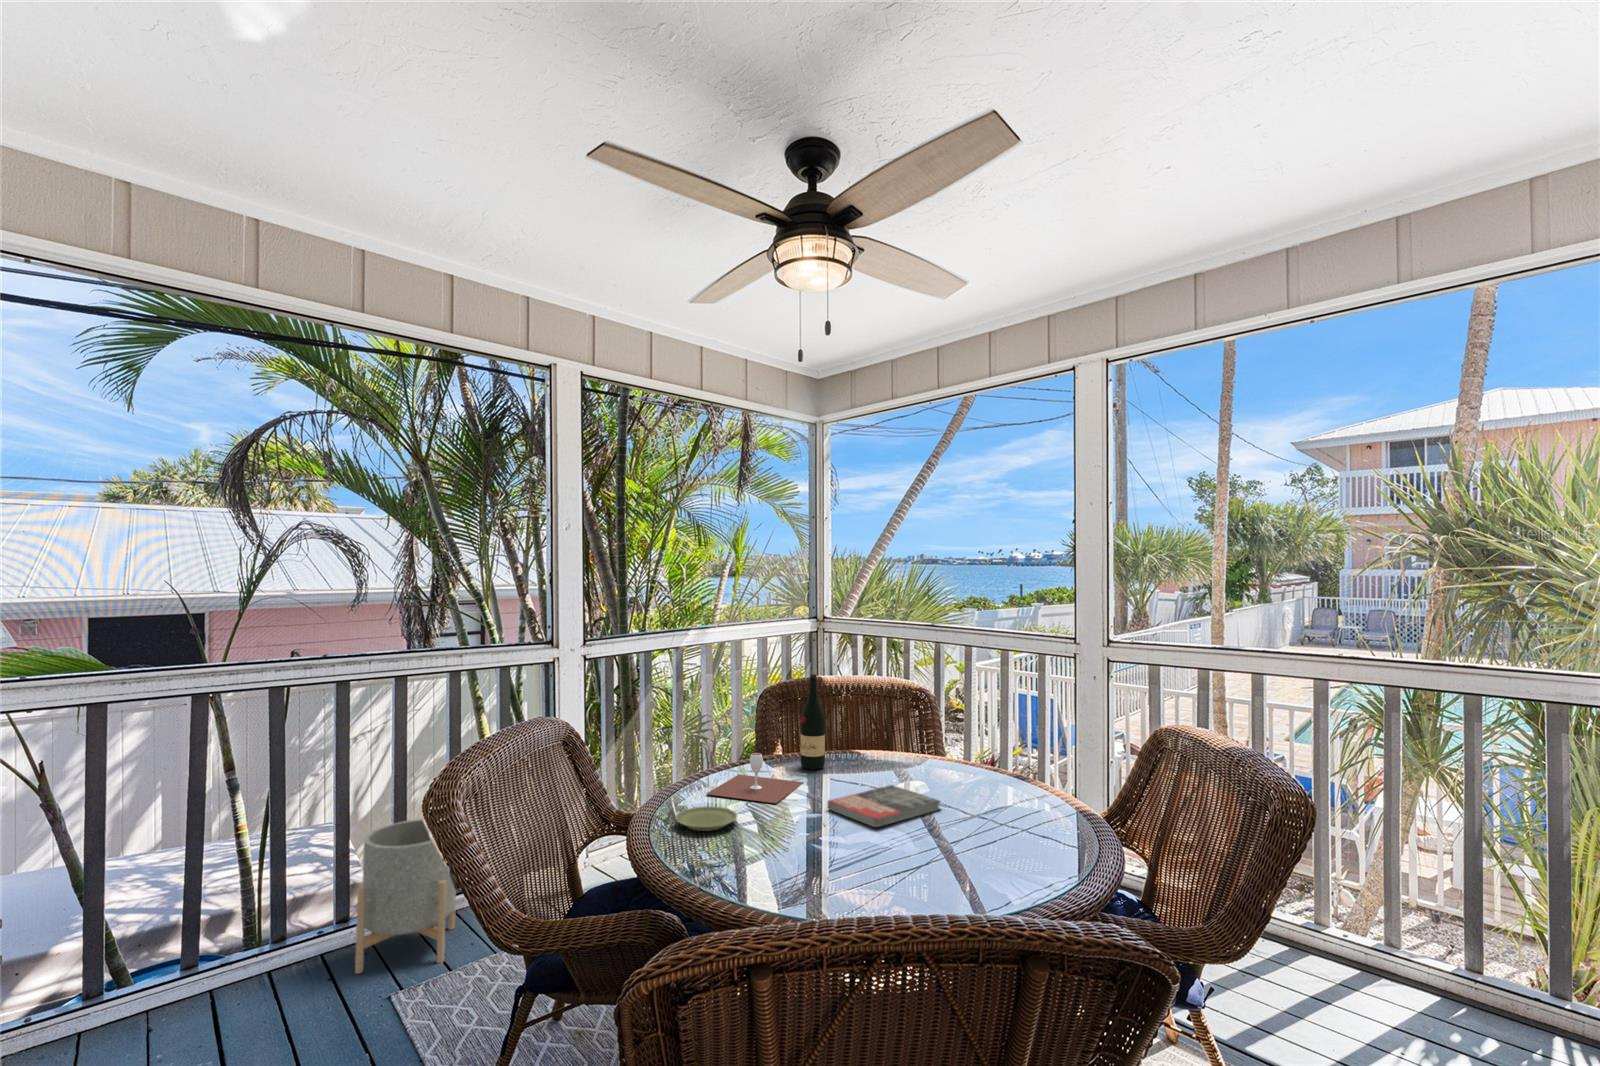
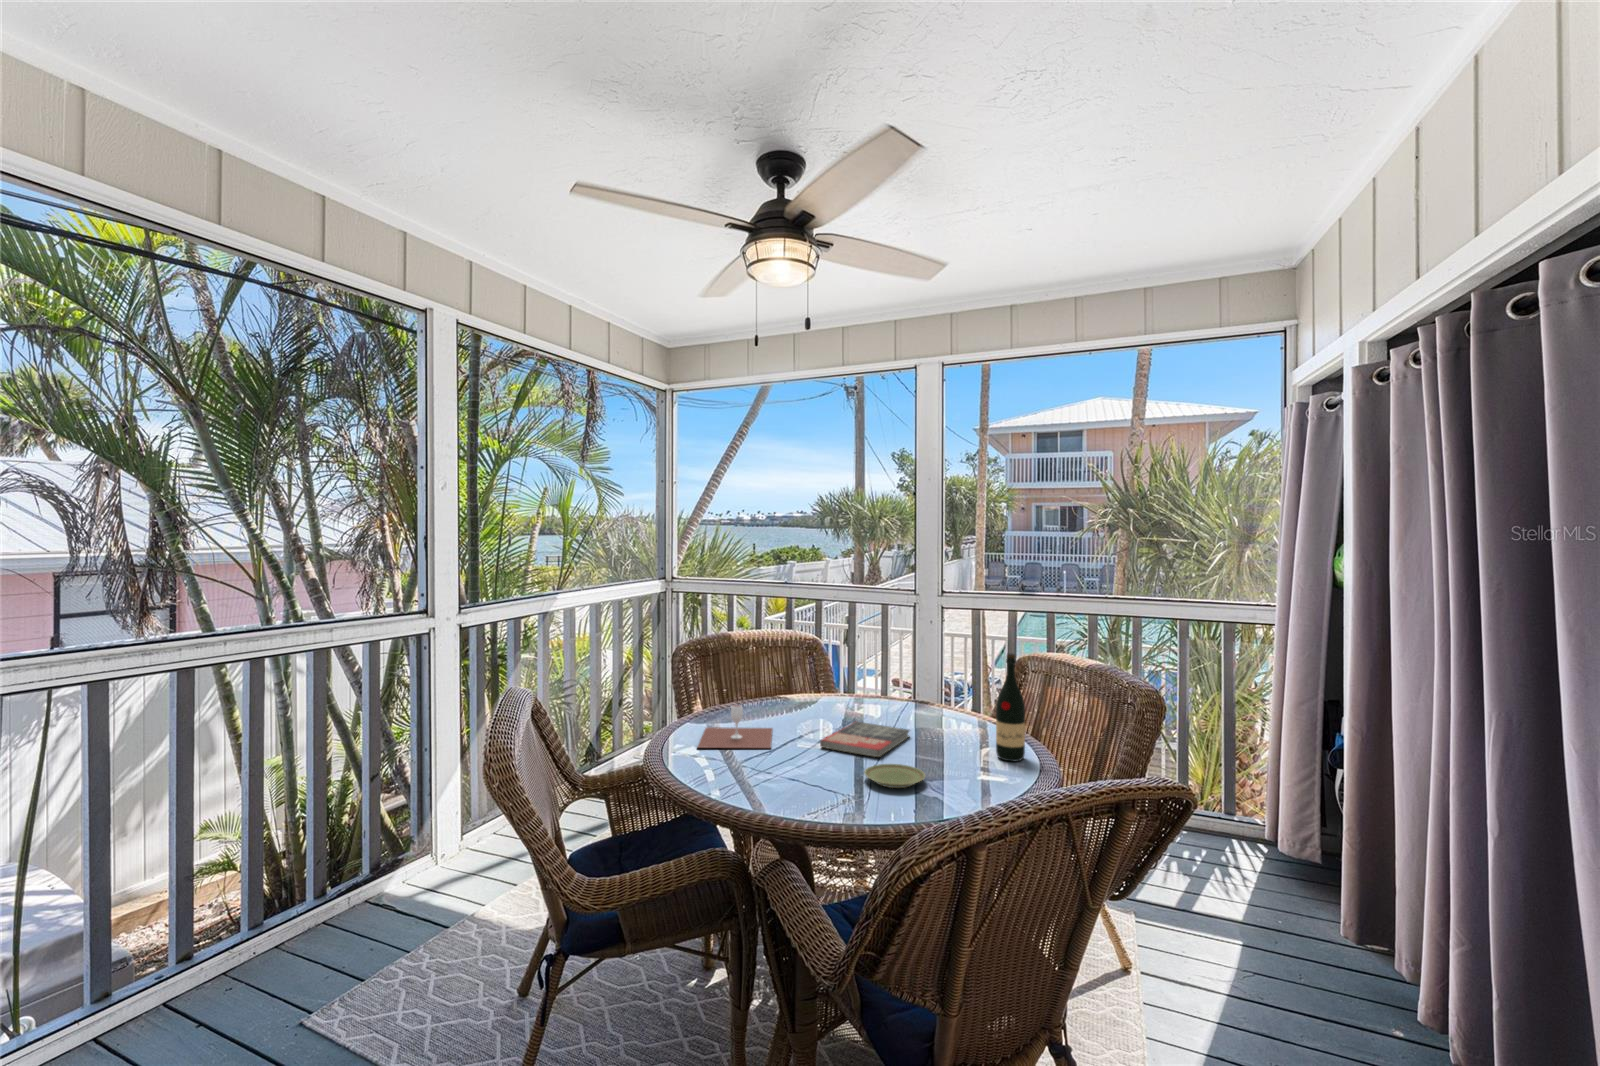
wine bottle: present [800,674,825,770] -> present [996,653,1025,761]
plate: present [676,806,737,831] -> present [864,764,925,788]
planter: present [355,819,456,974] -> none [231,817,349,1008]

